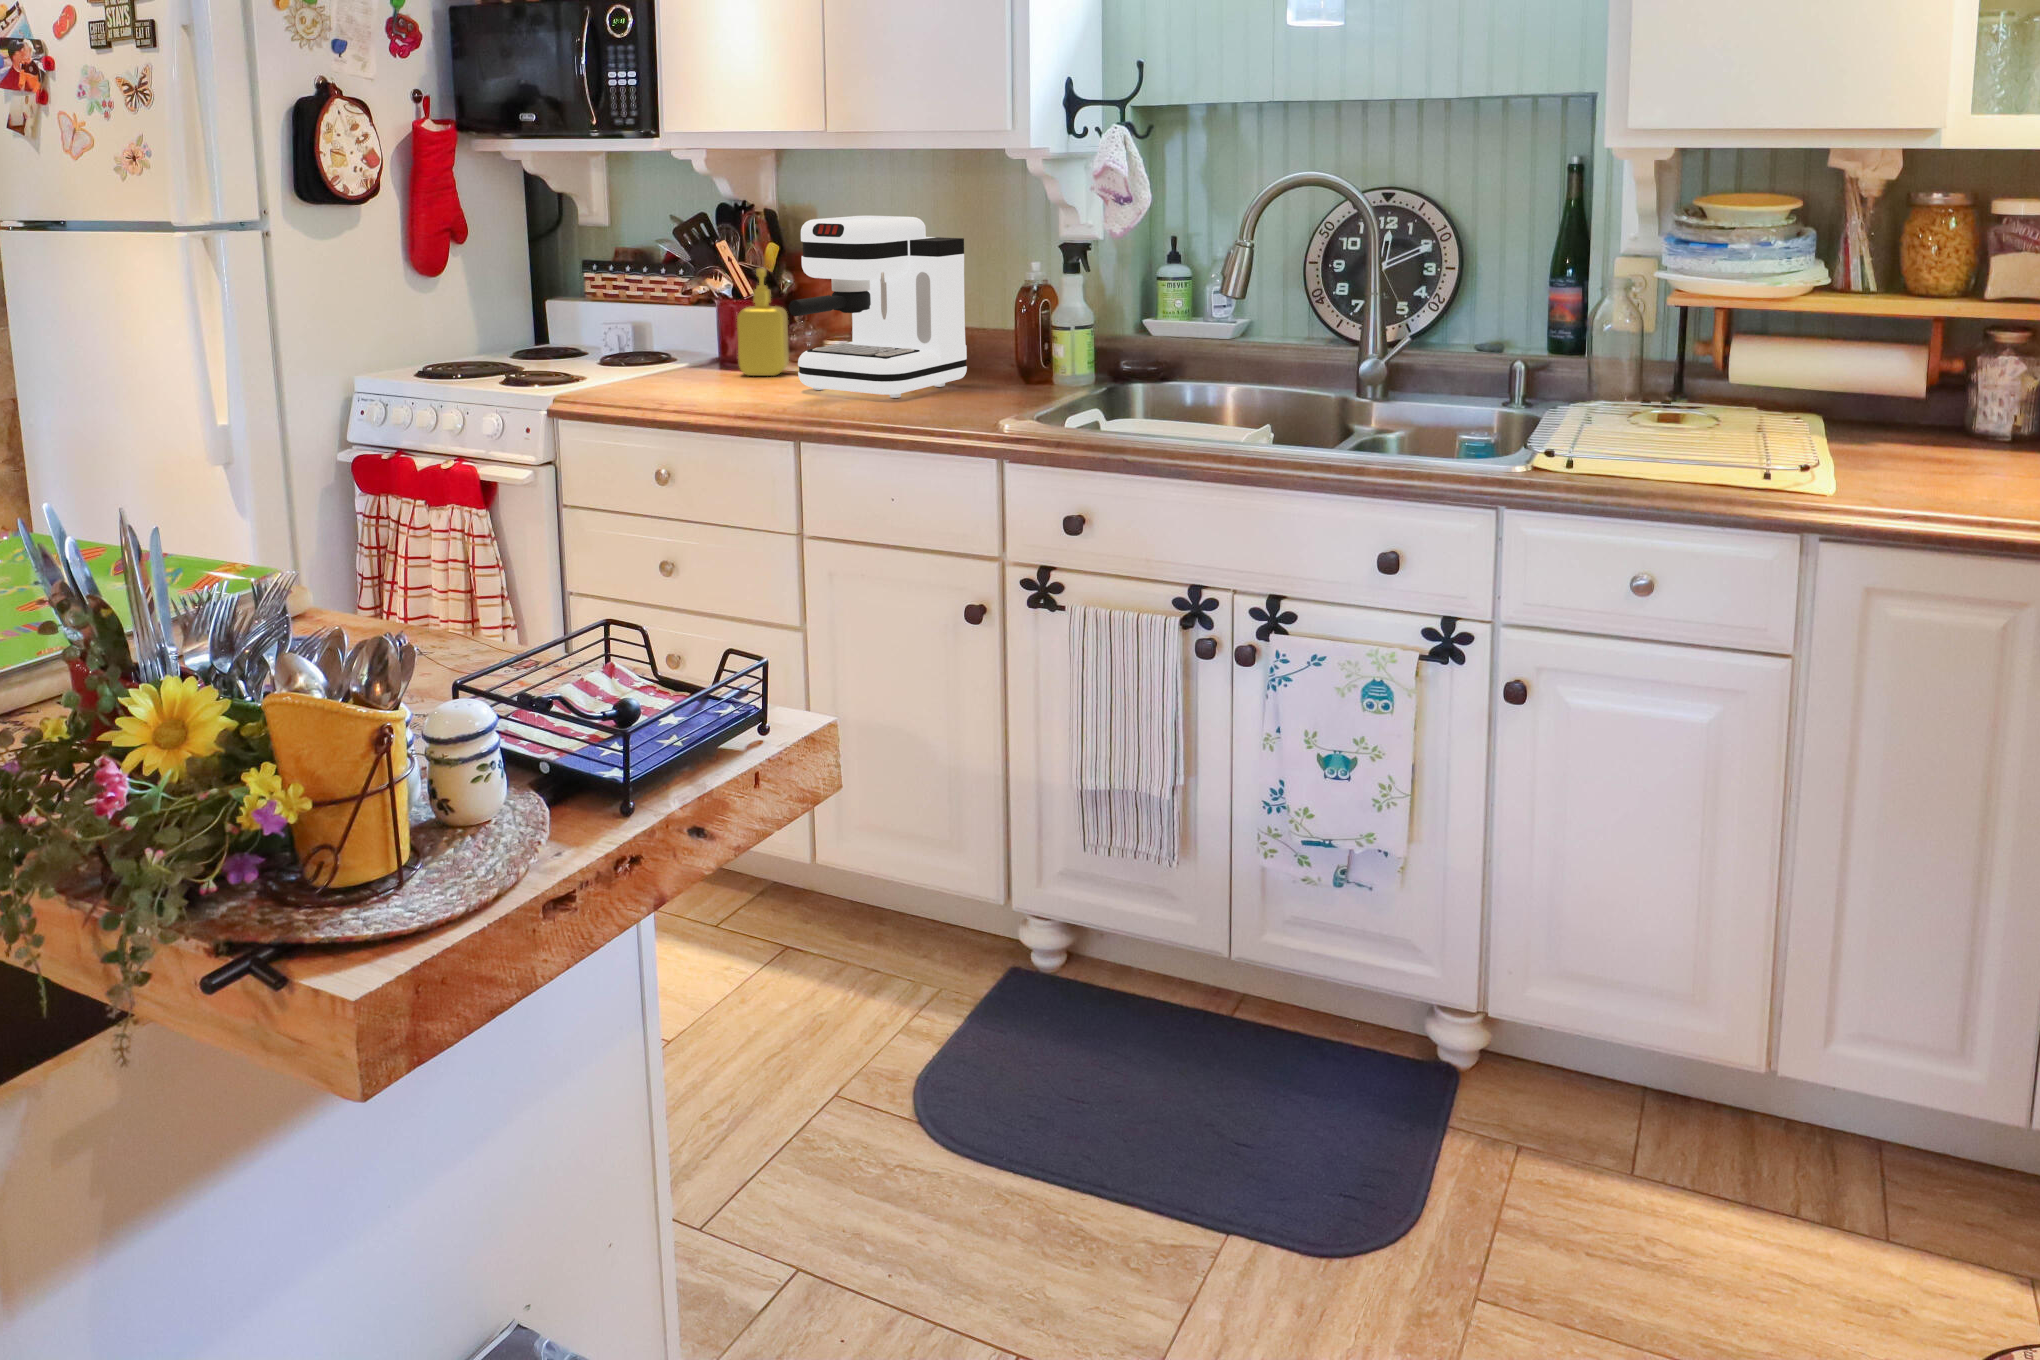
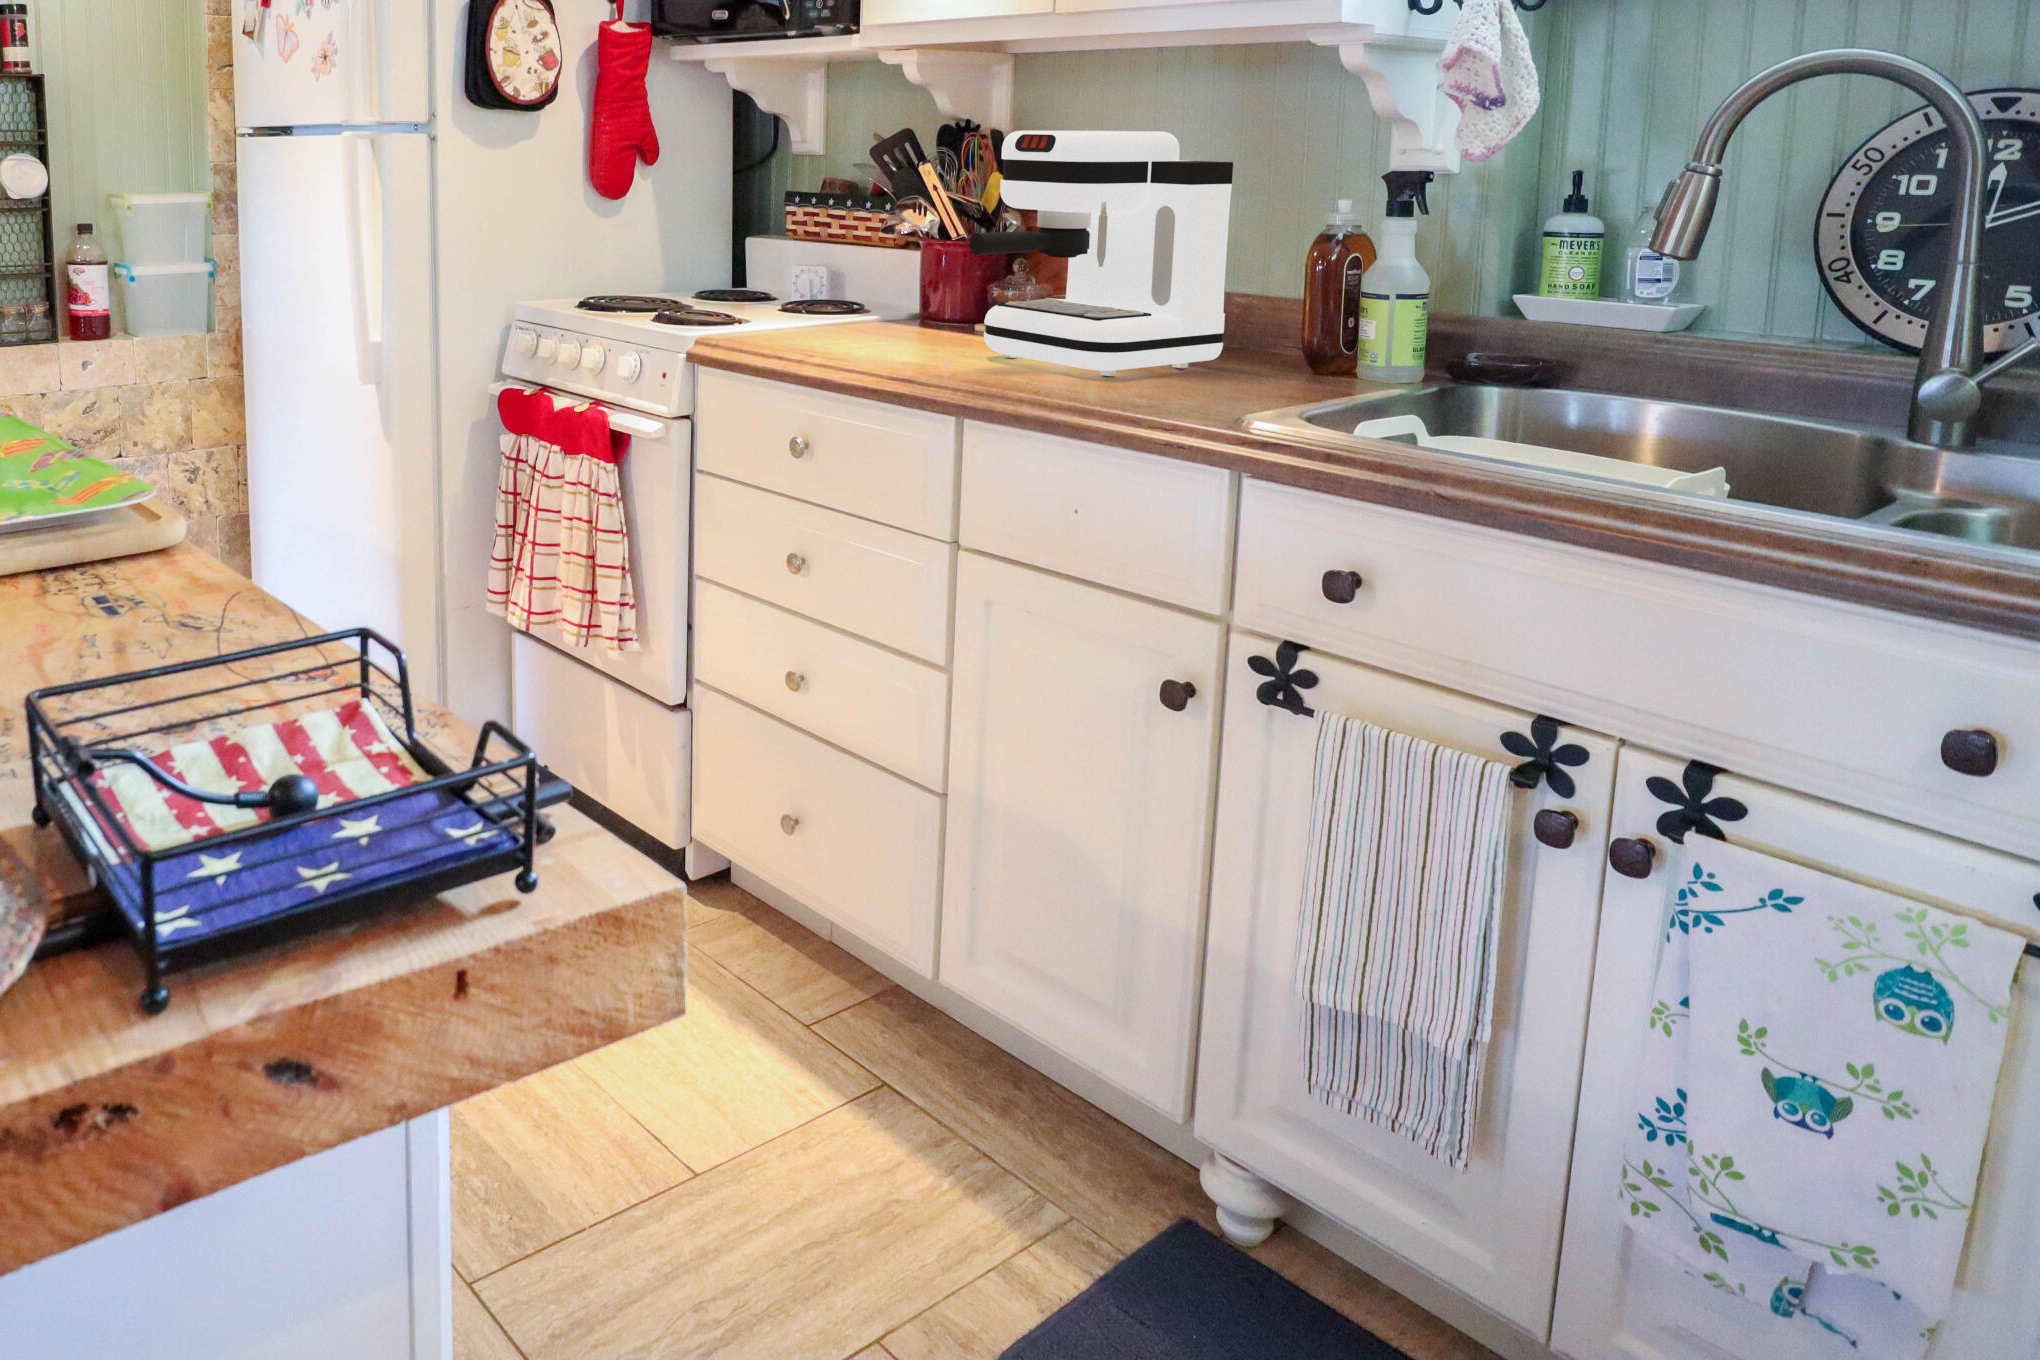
soap dispenser: present [737,268,789,376] -> none [923,198,991,337]

